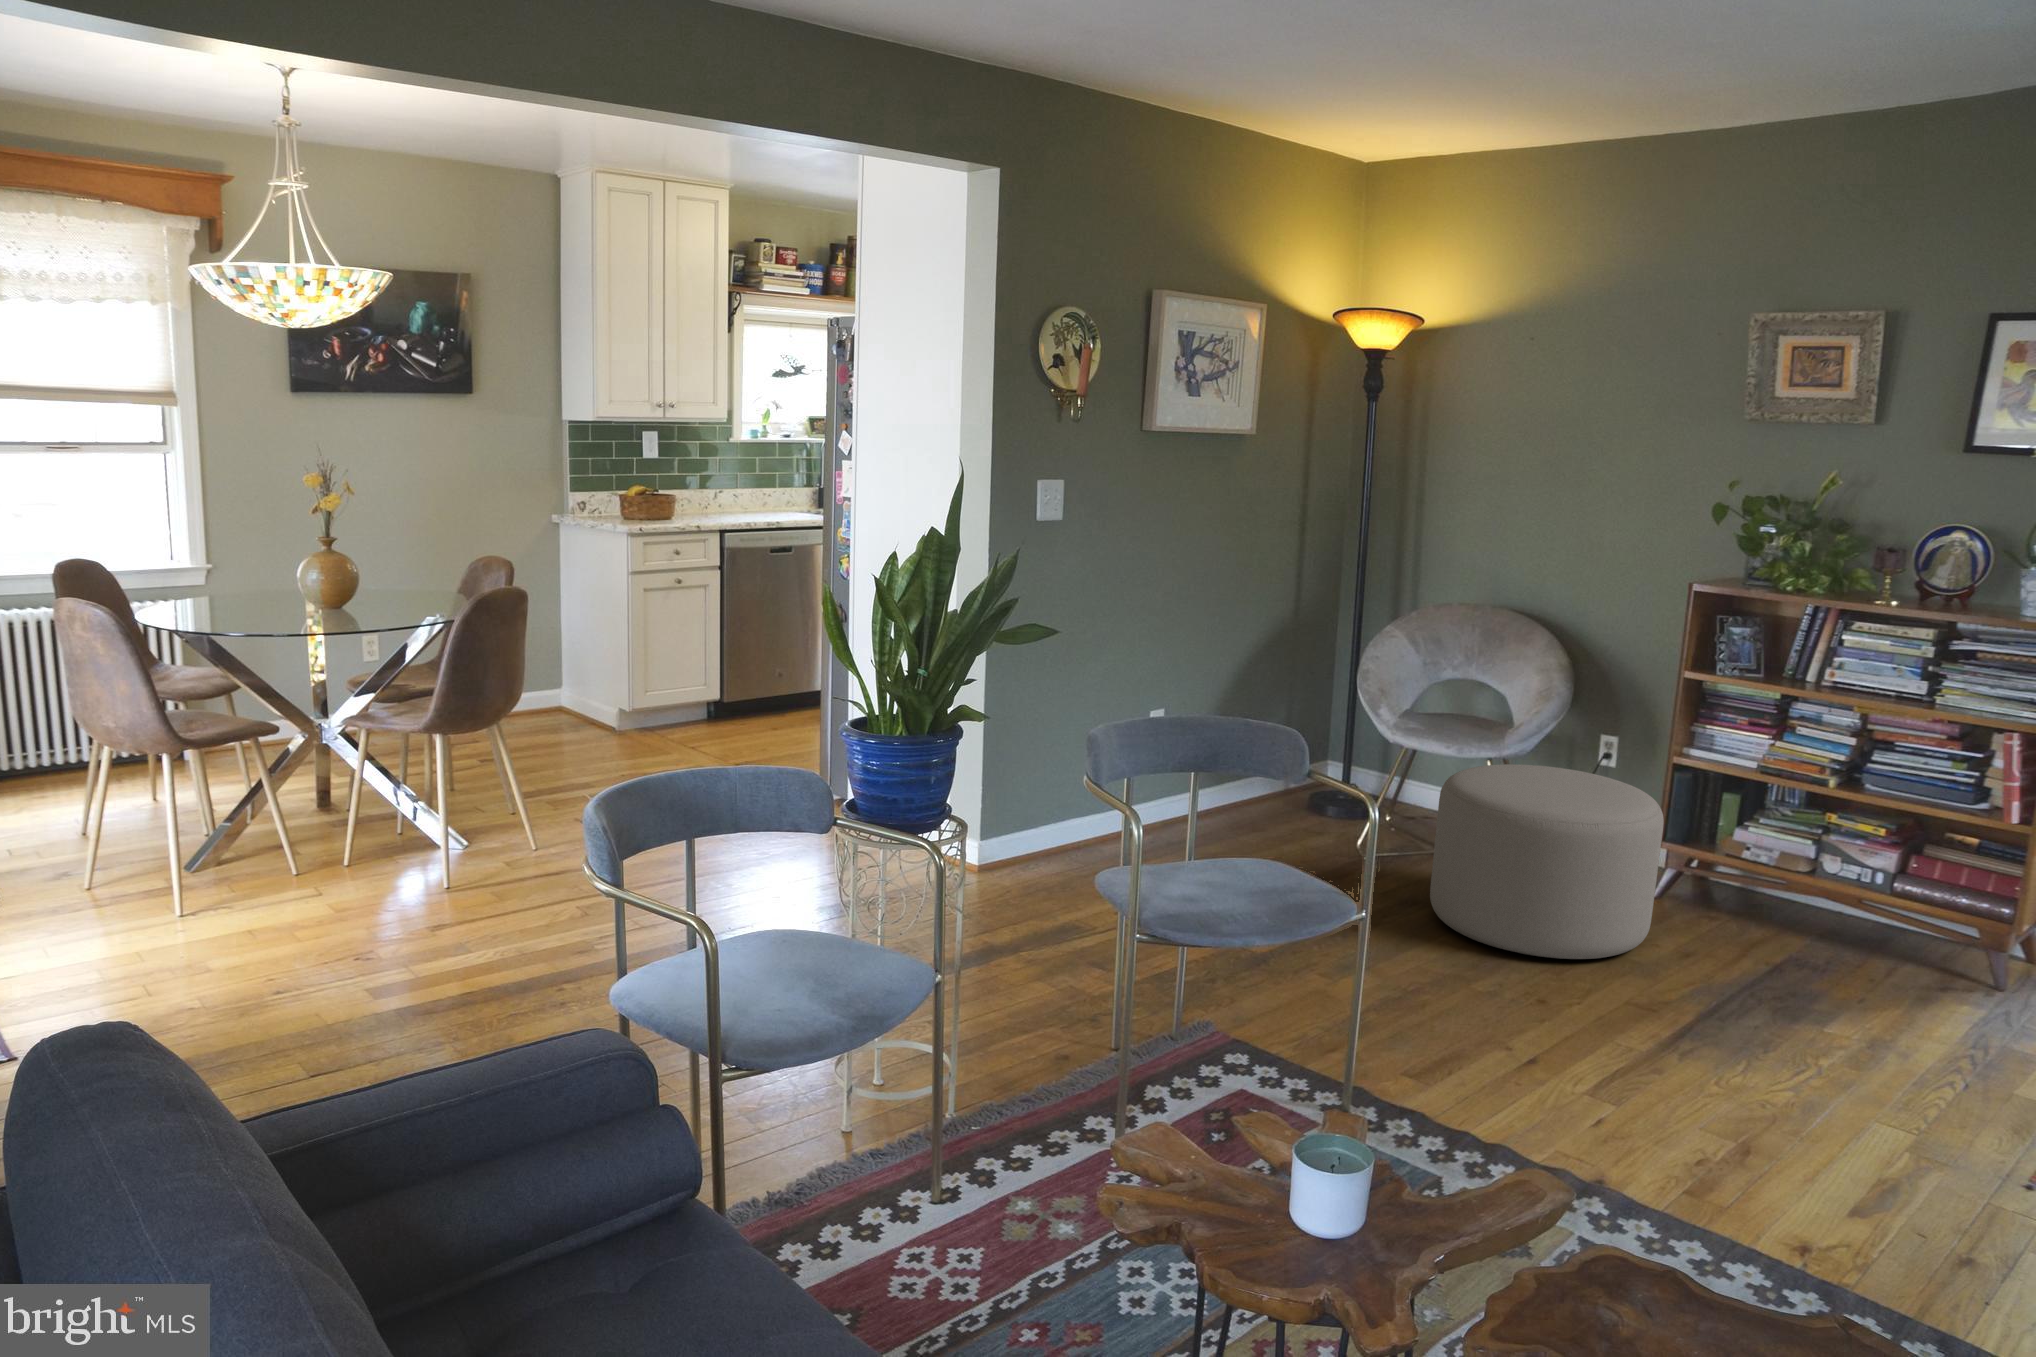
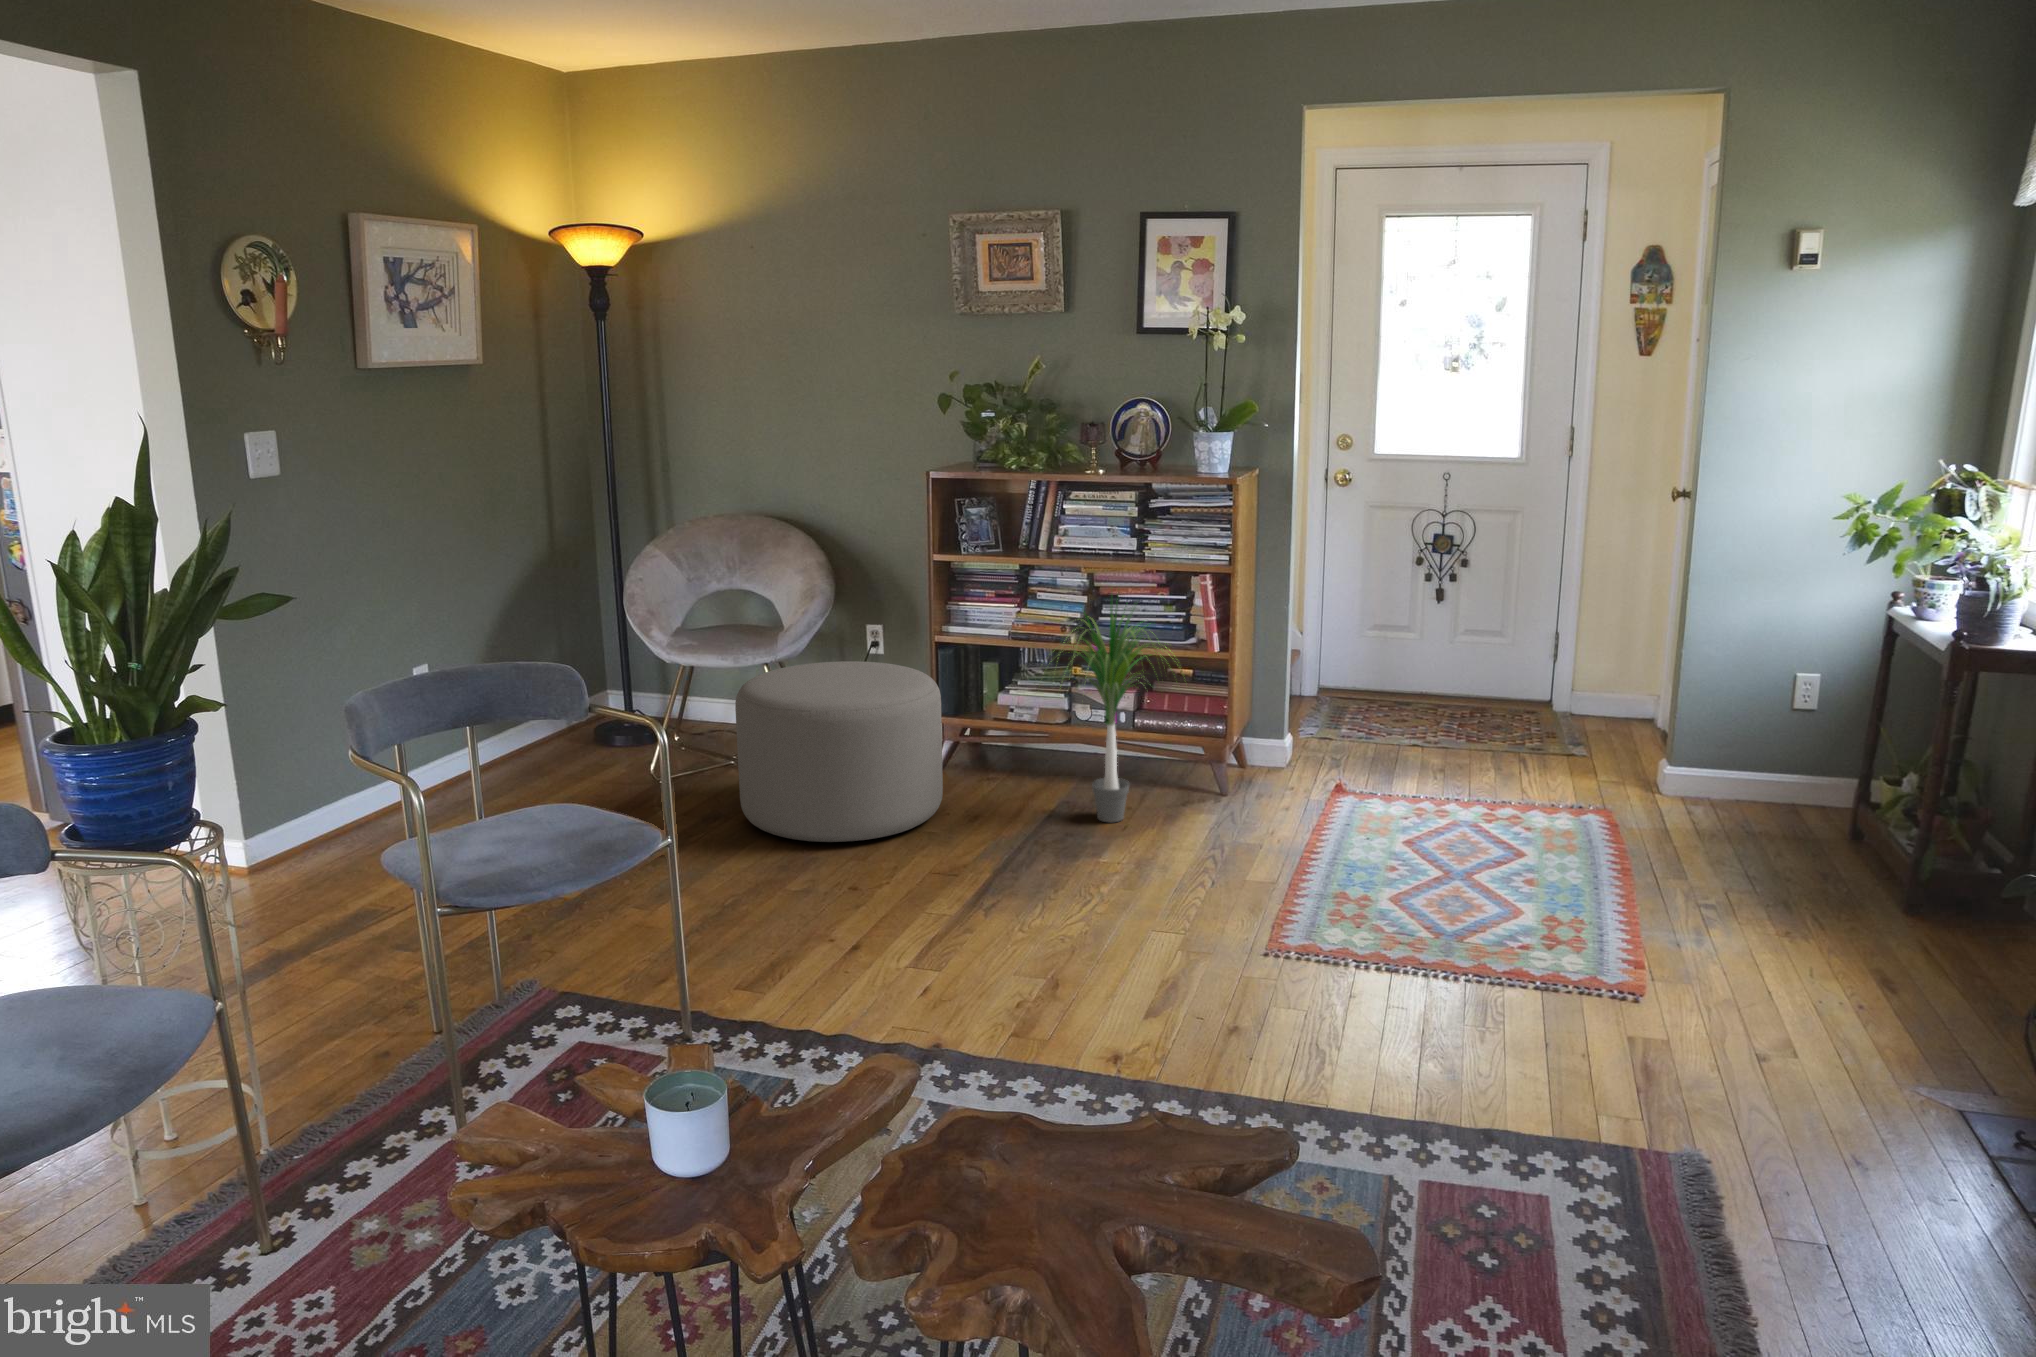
potted plant: none [1772,730,1971,999] -> present [1057,606,1162,823]

